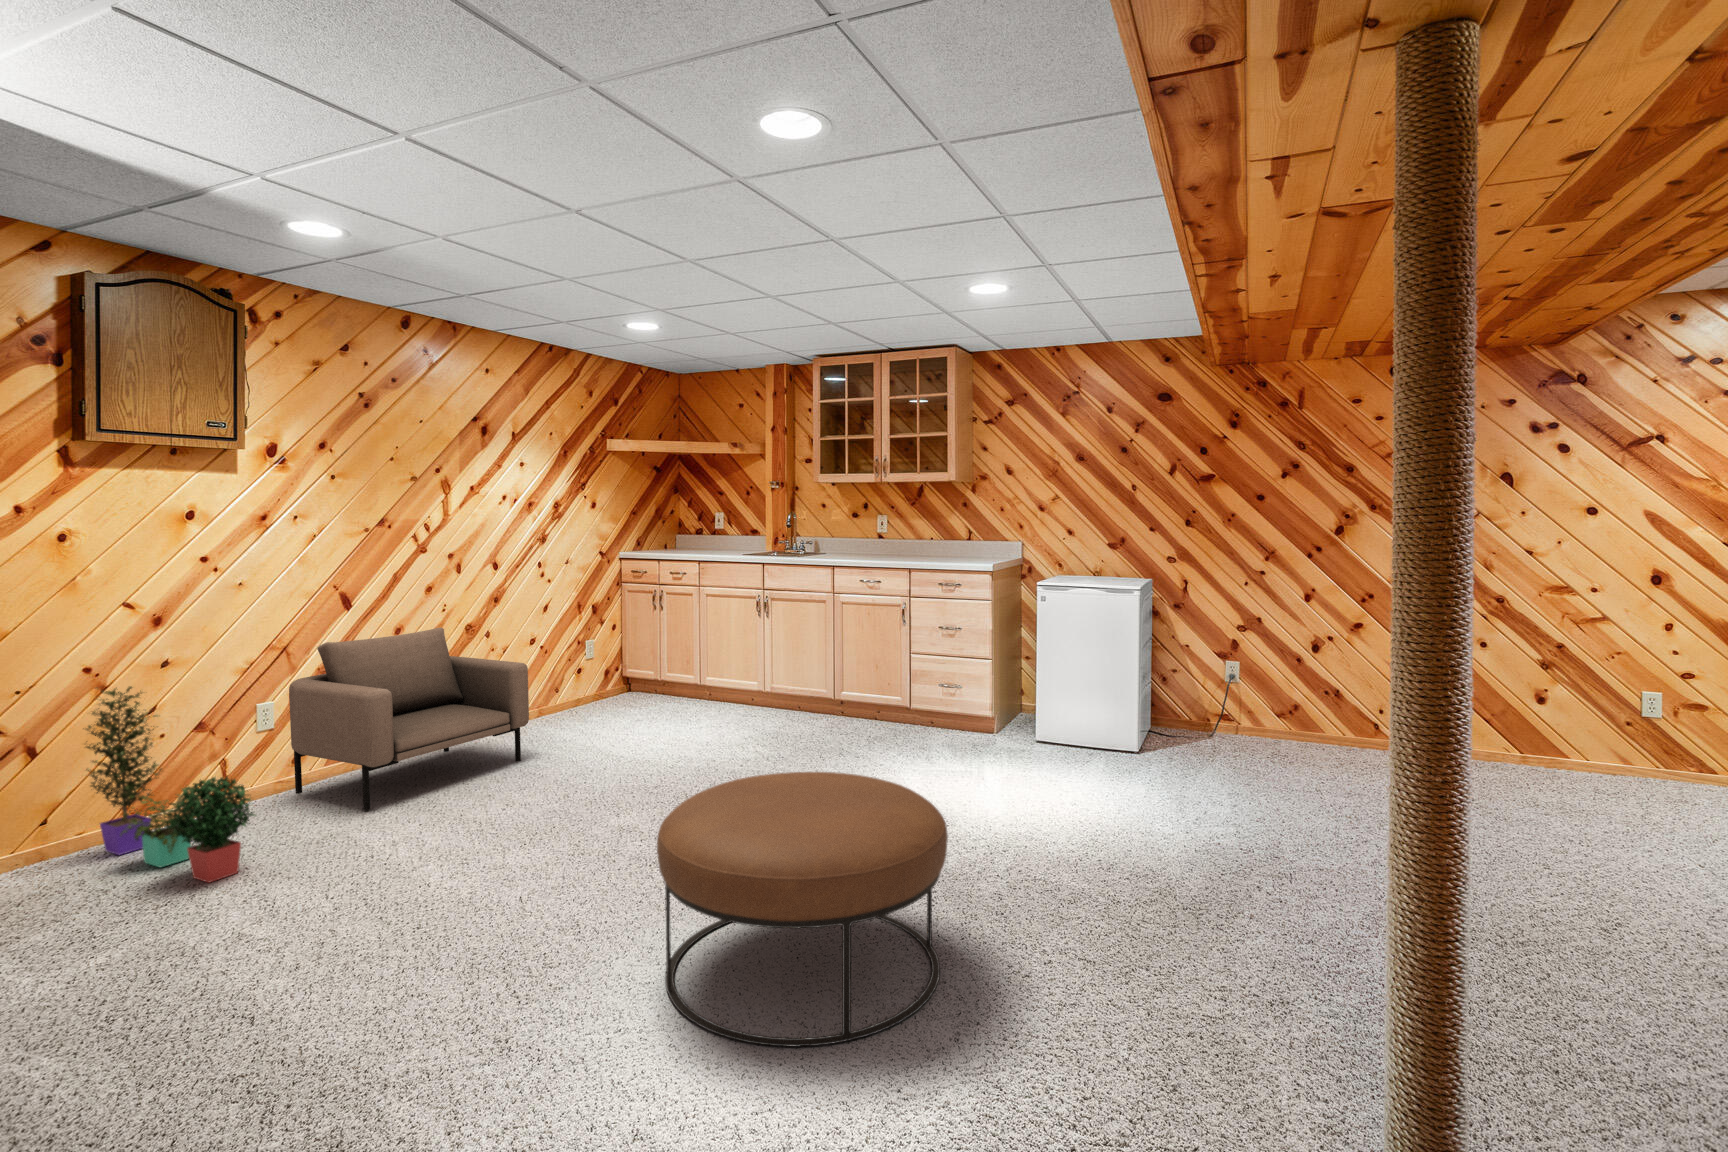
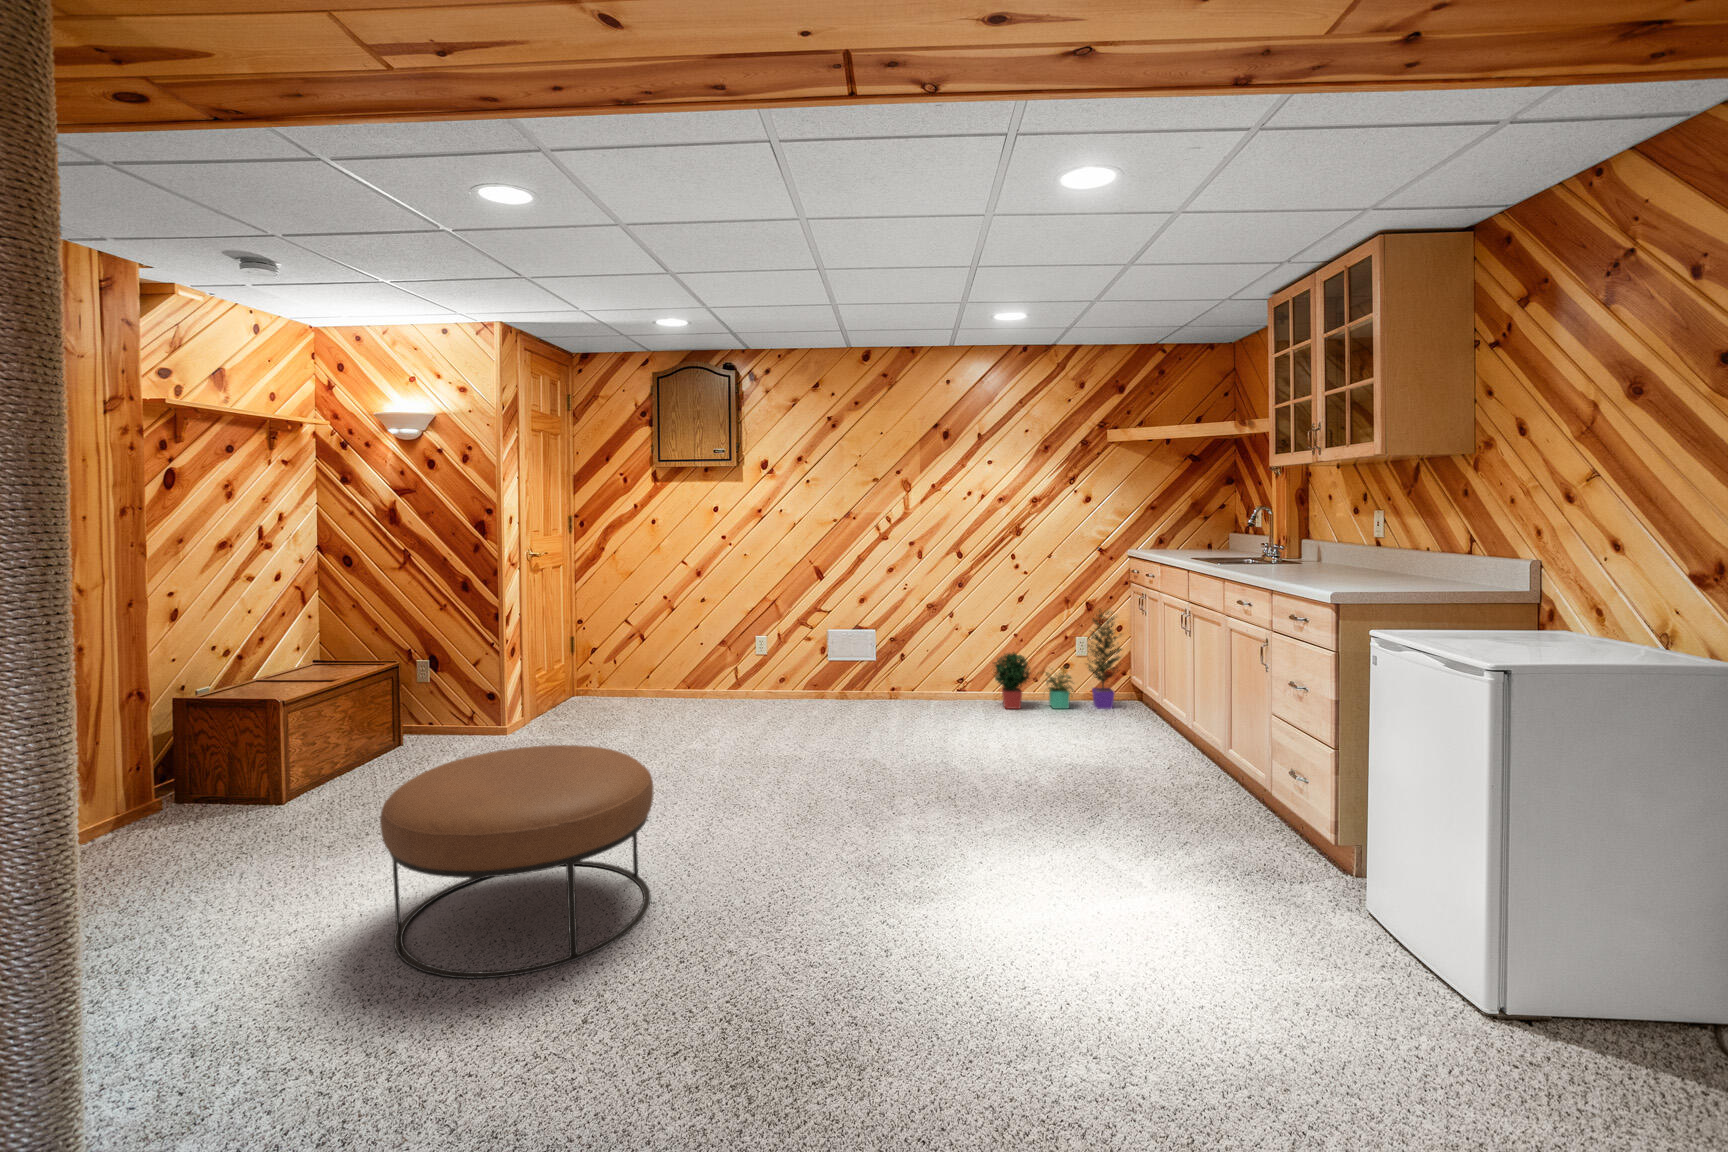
armchair: present [289,628,529,811] -> none [746,602,897,725]
potted plant: present [86,686,254,882] -> present [994,609,1121,709]

